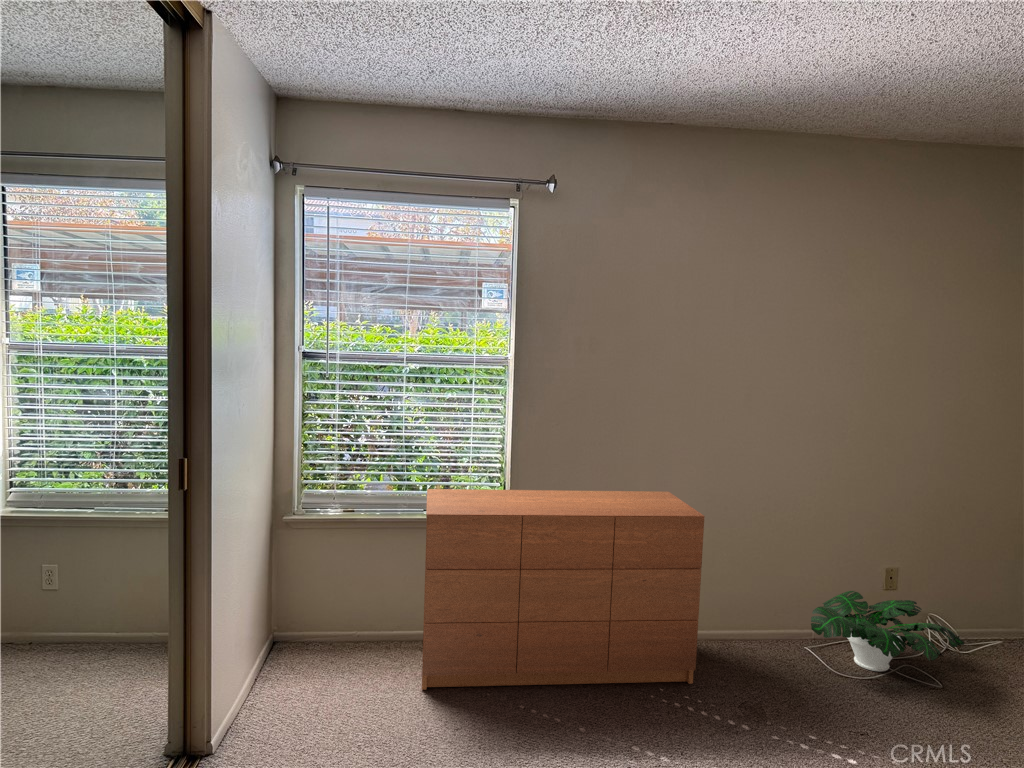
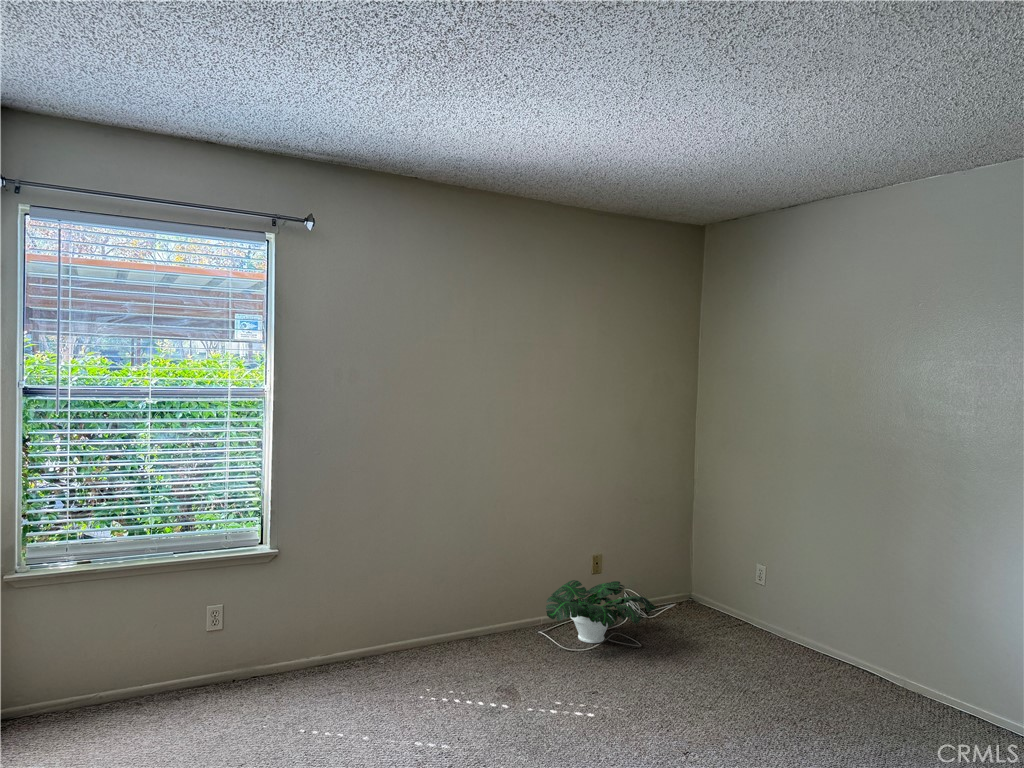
dresser: present [422,489,705,690] -> none [177,510,462,739]

